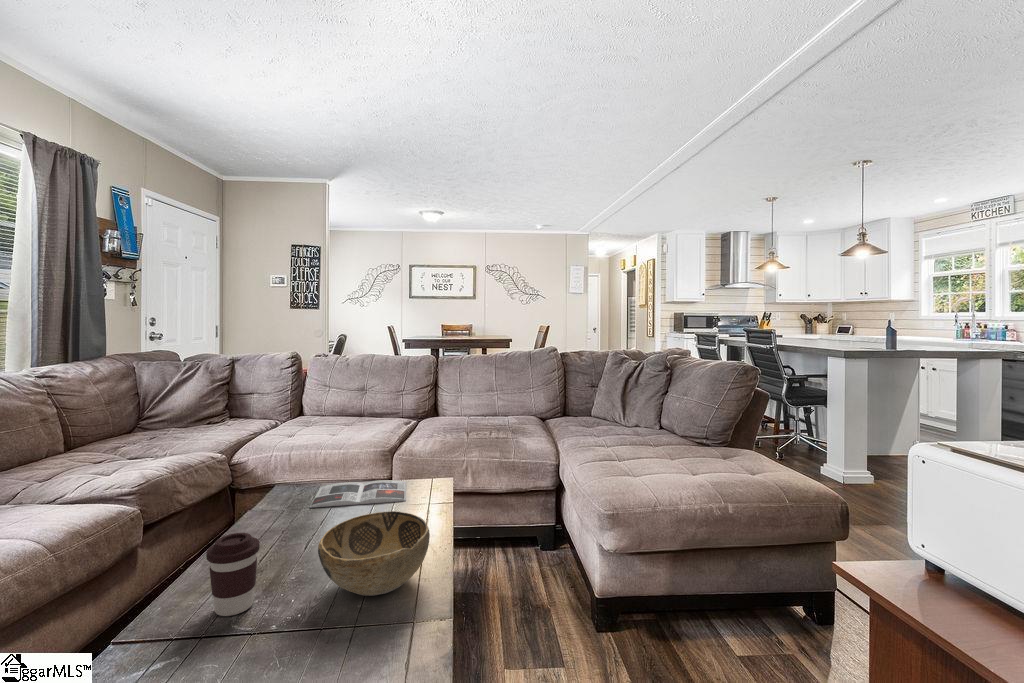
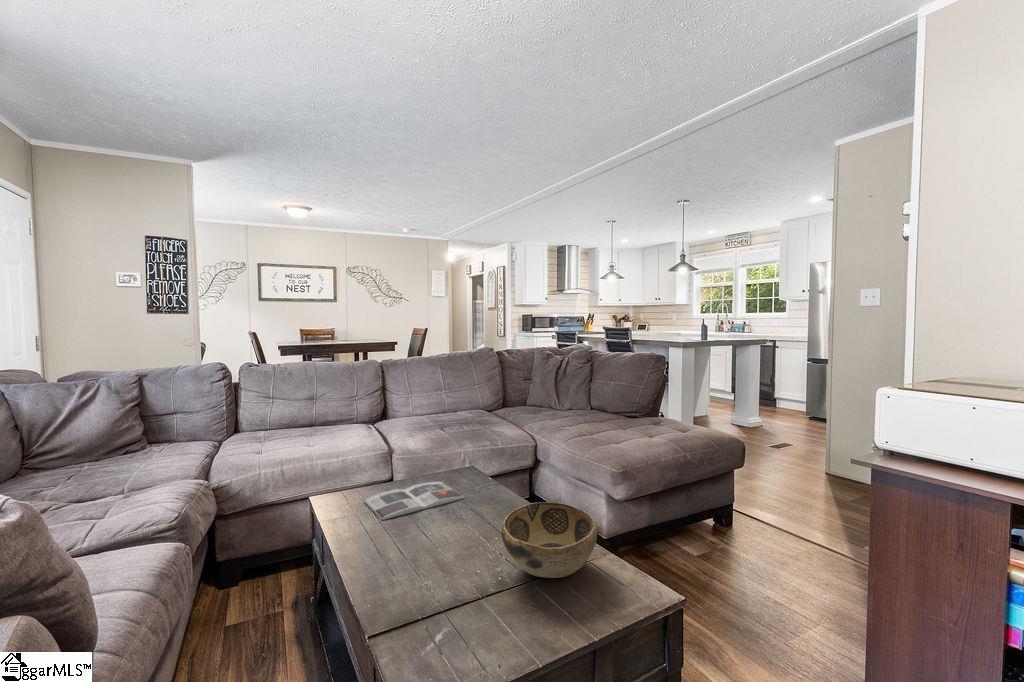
coffee cup: present [206,533,260,616] -> none [433,544,478,628]

